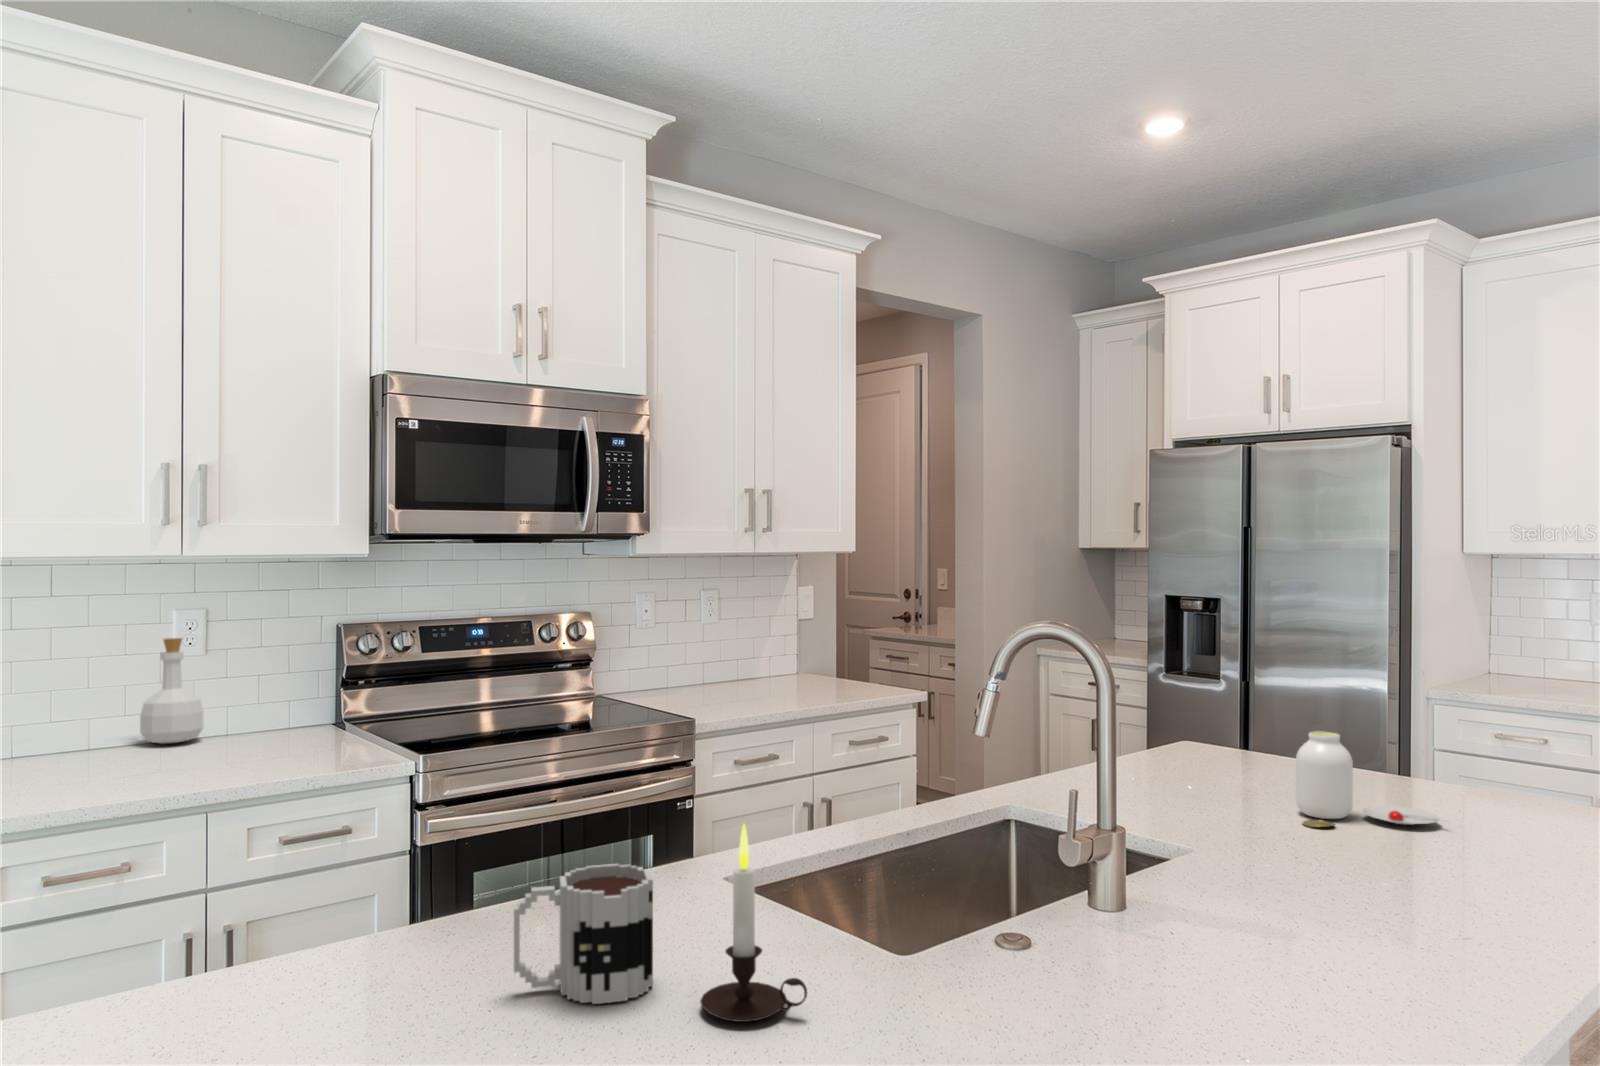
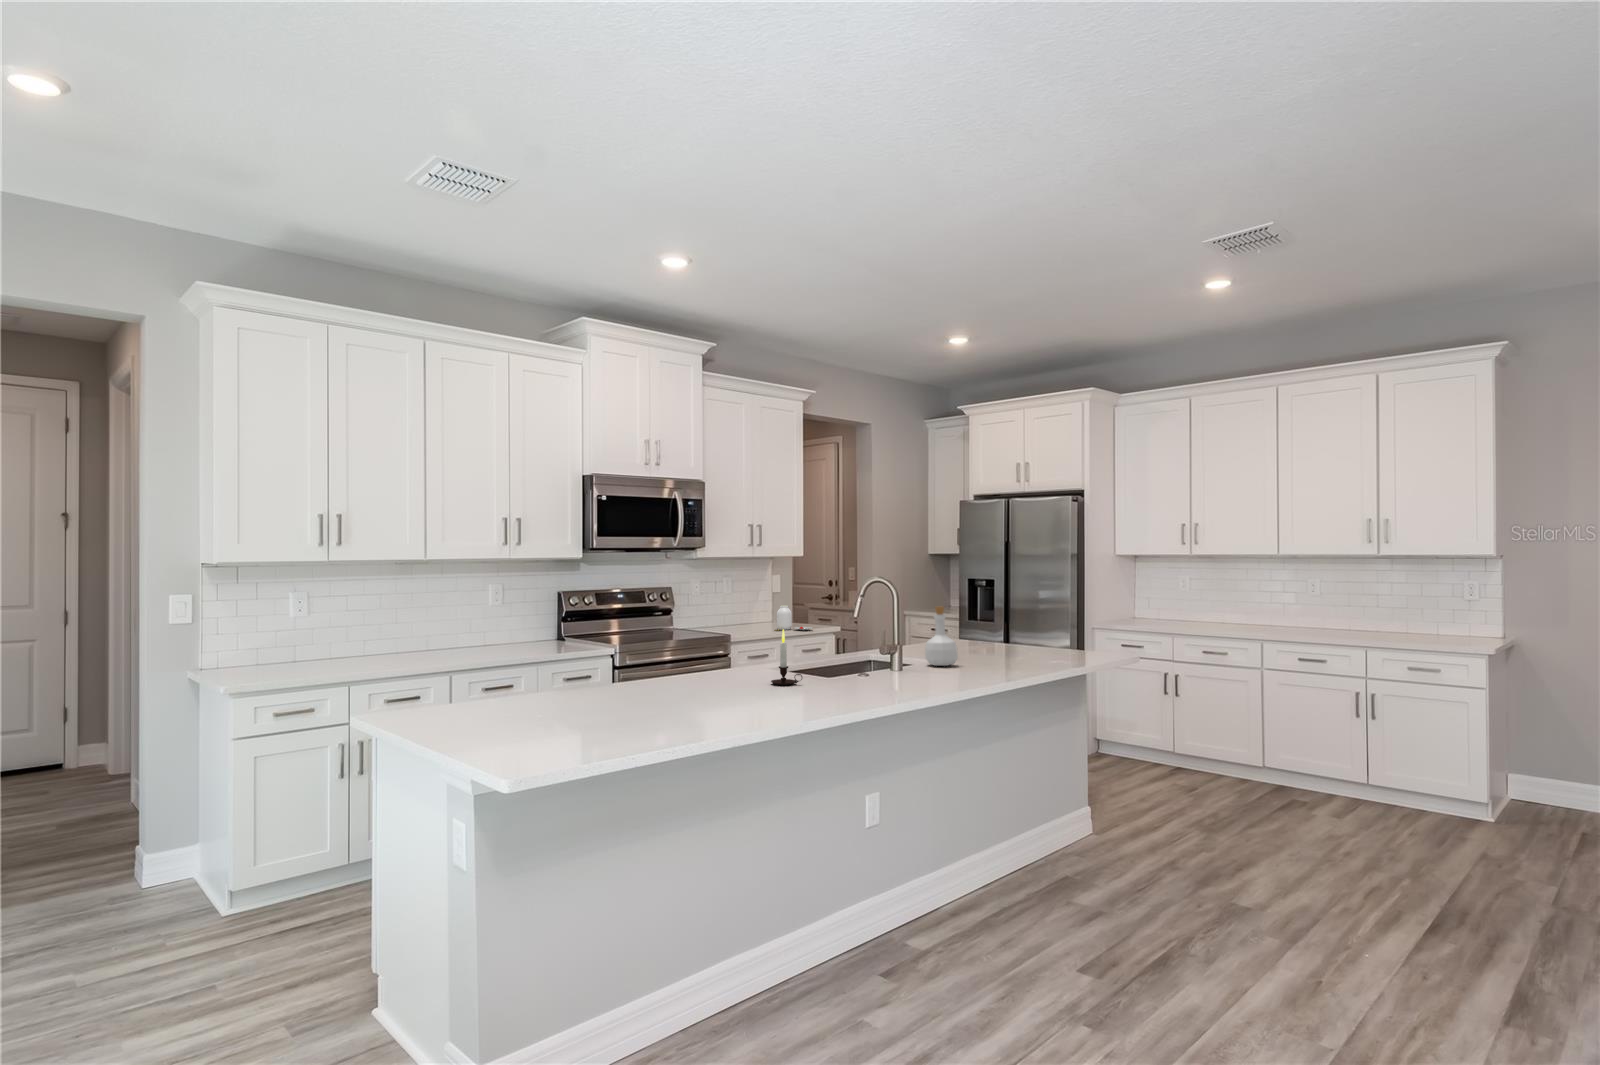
bottle: present [140,638,204,744] -> present [925,607,958,666]
jar: present [1296,731,1440,827] -> present [774,605,812,631]
mug: present [514,864,653,1004] -> none [713,648,755,684]

